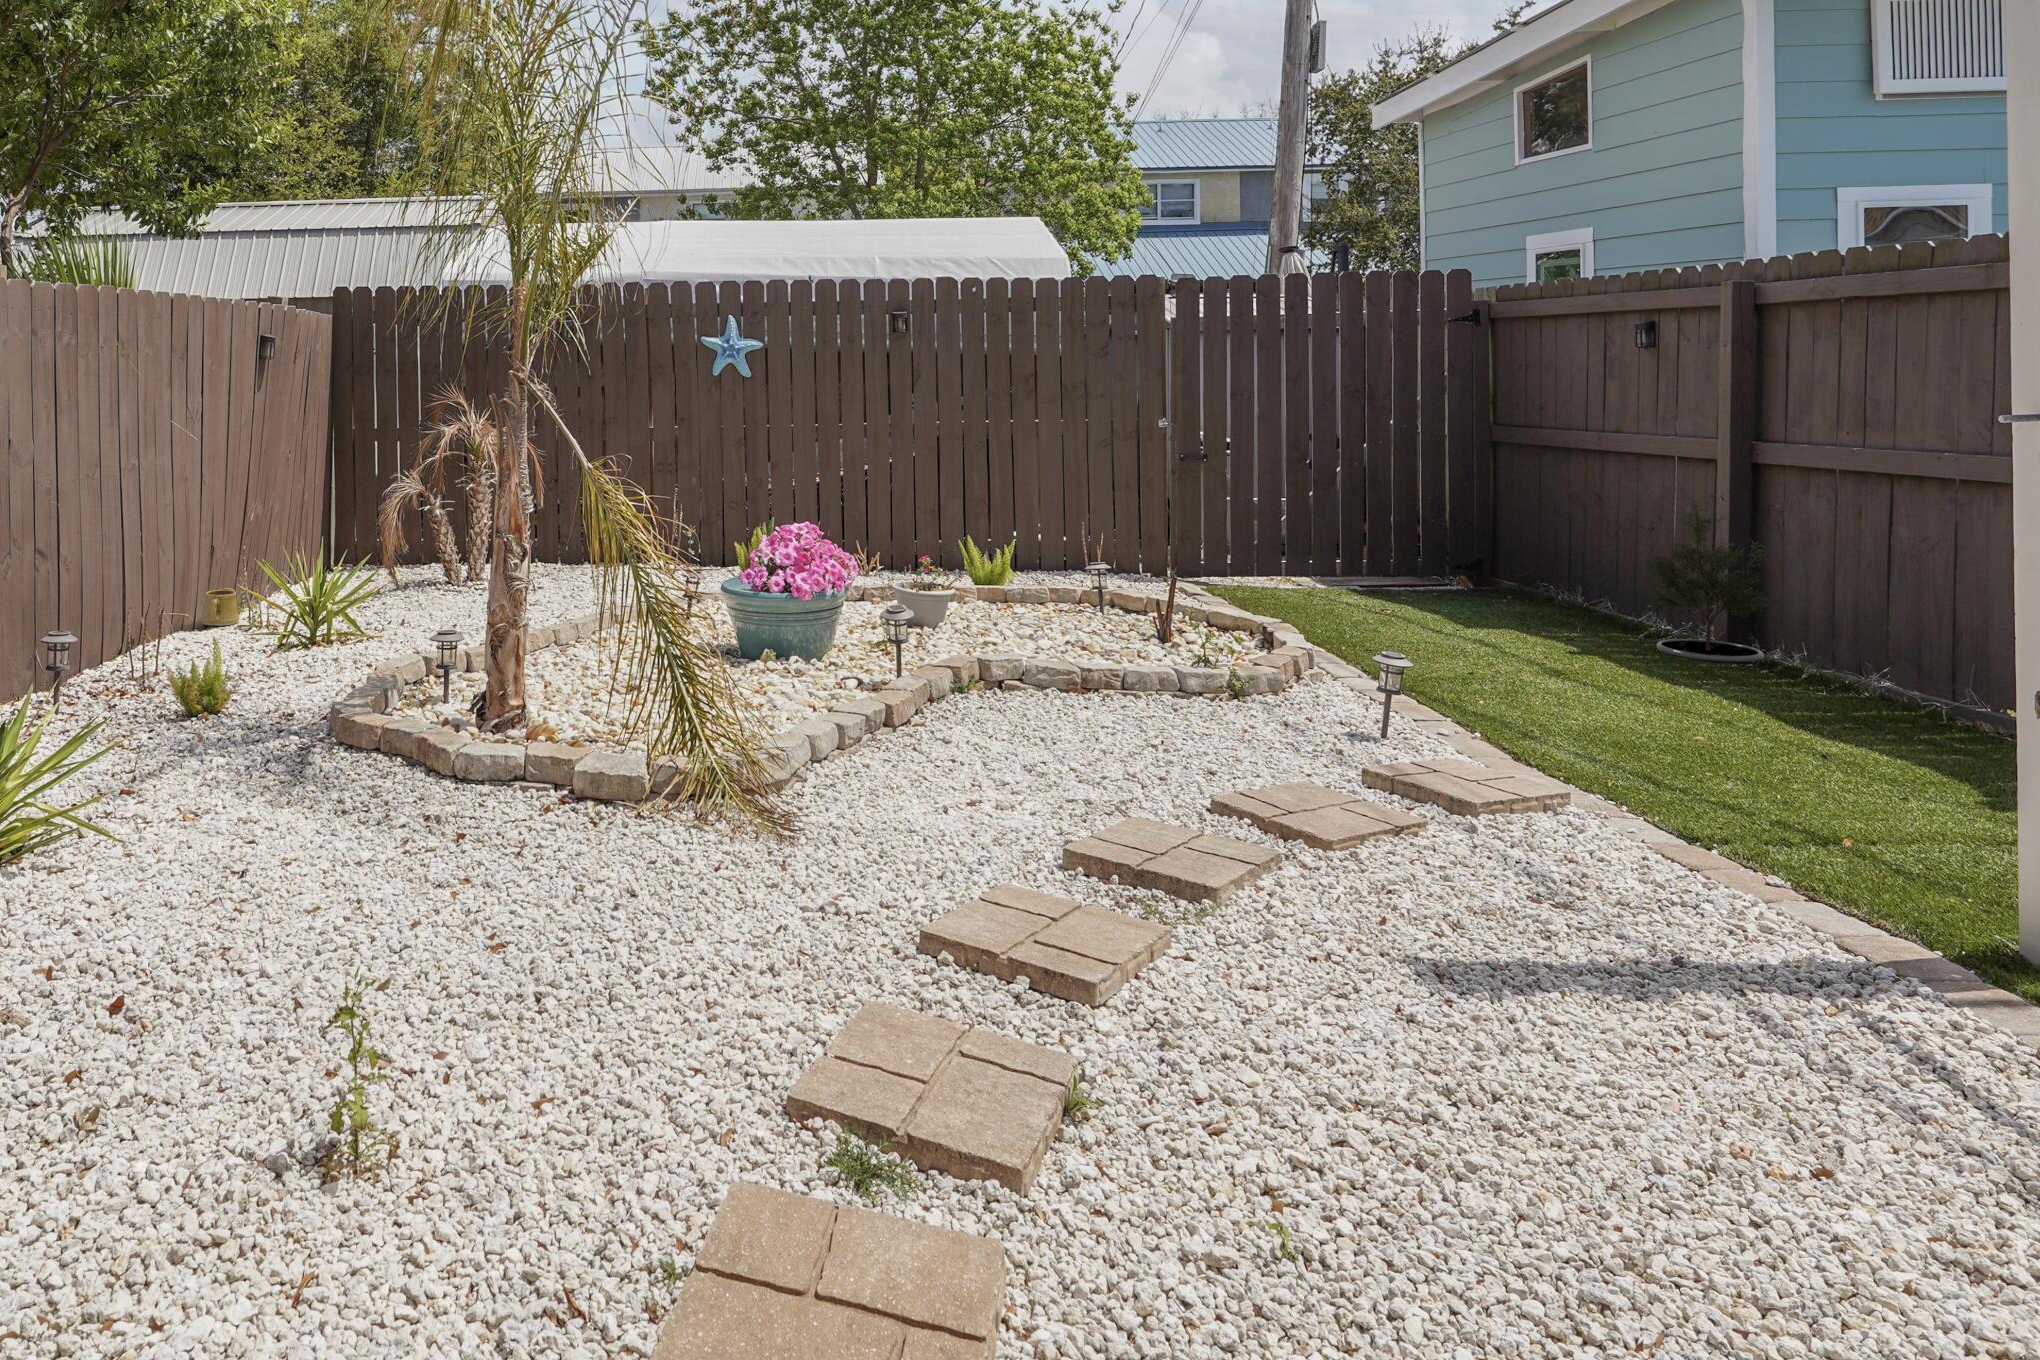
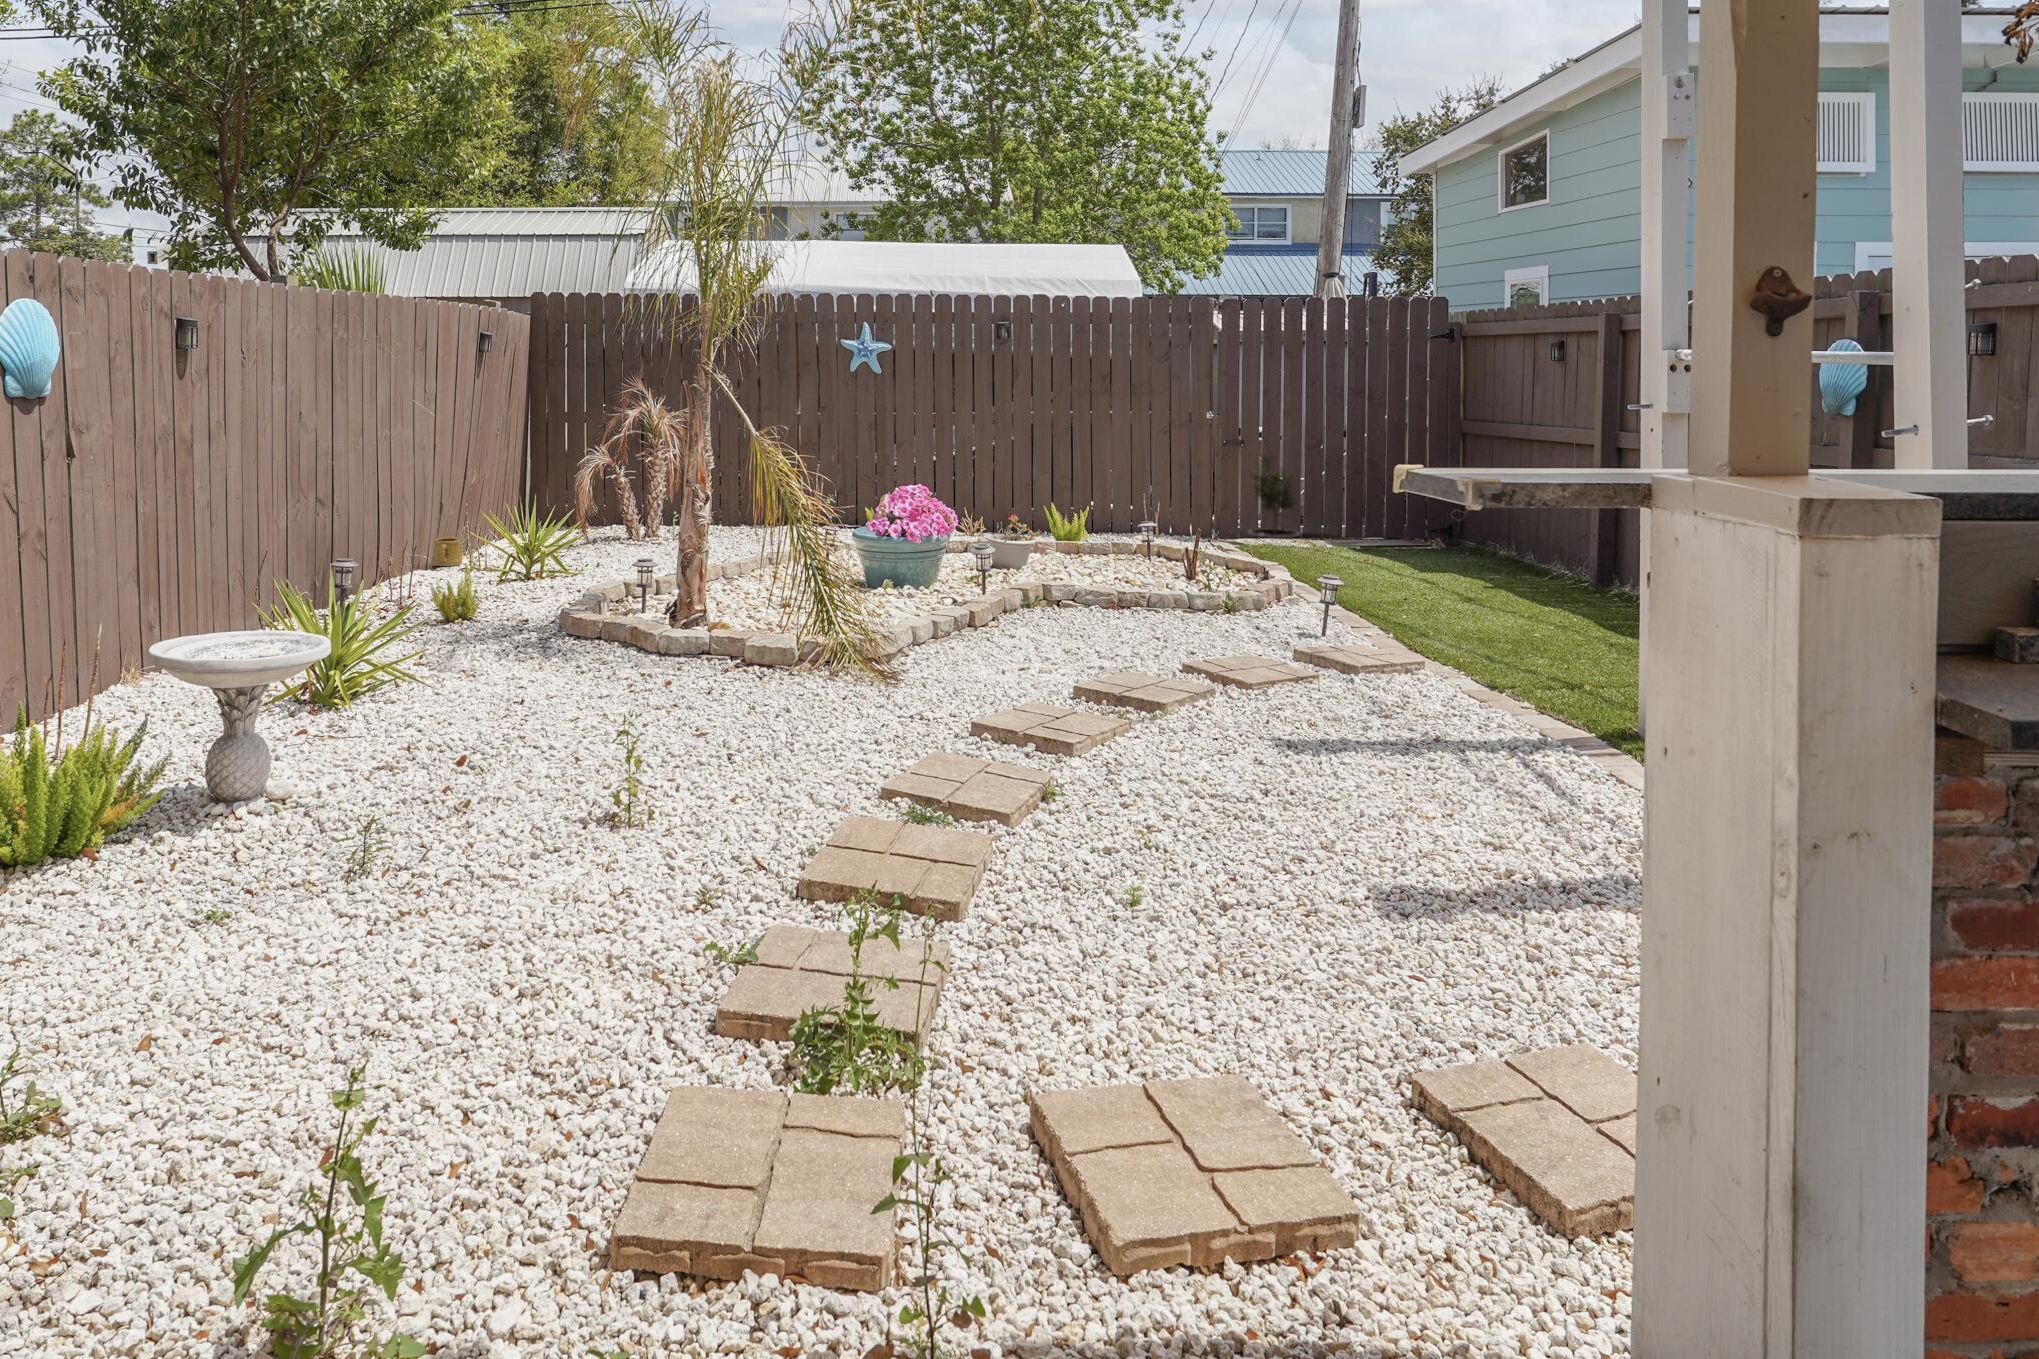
potted tree: present [1635,497,1772,662] -> present [1249,450,1300,538]

